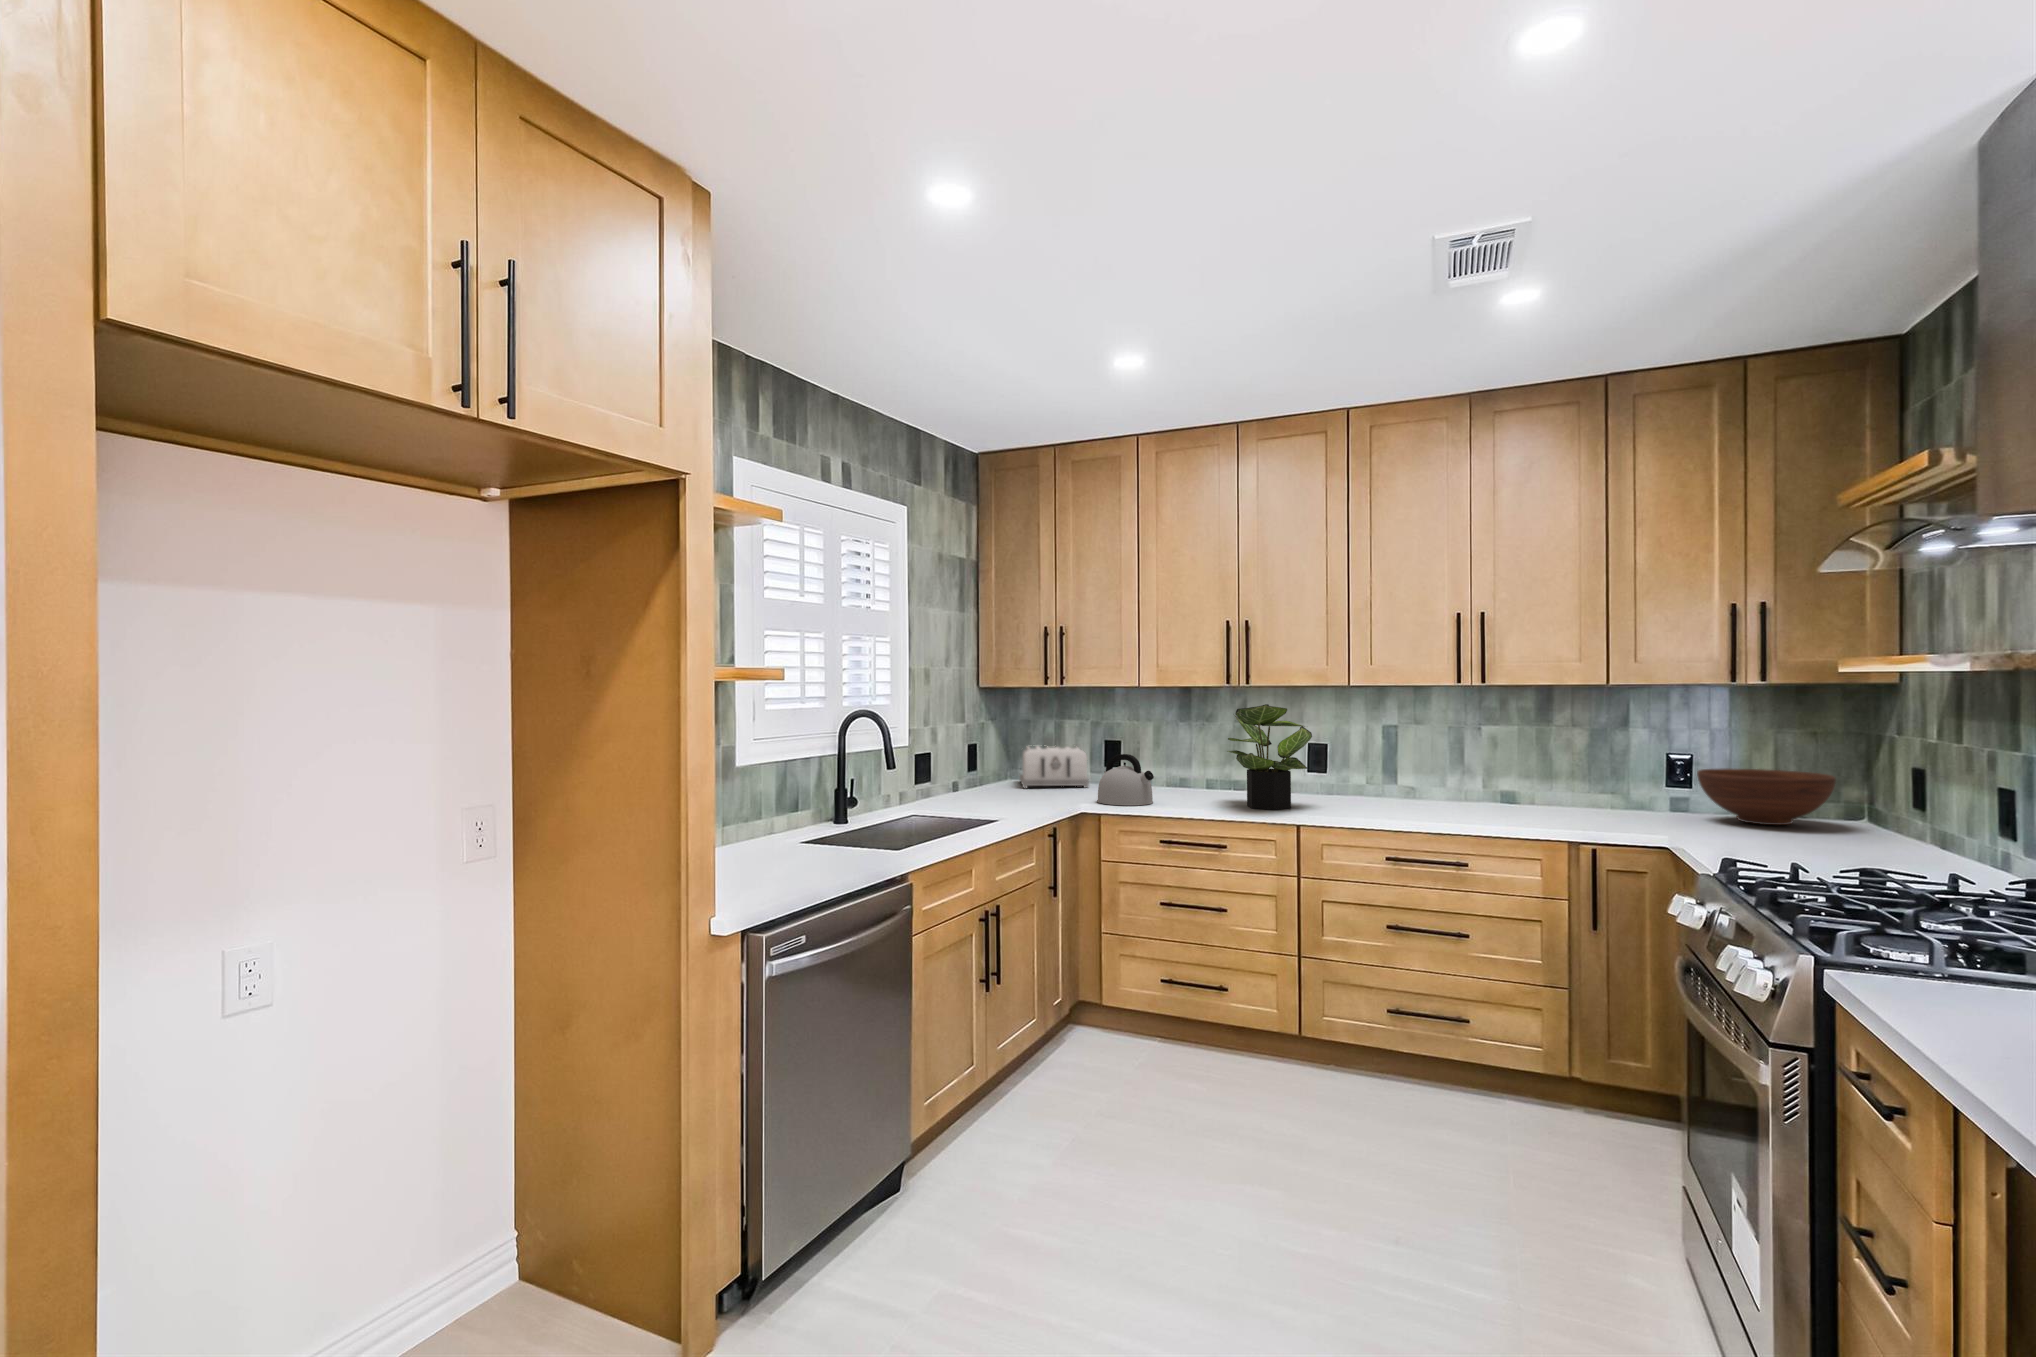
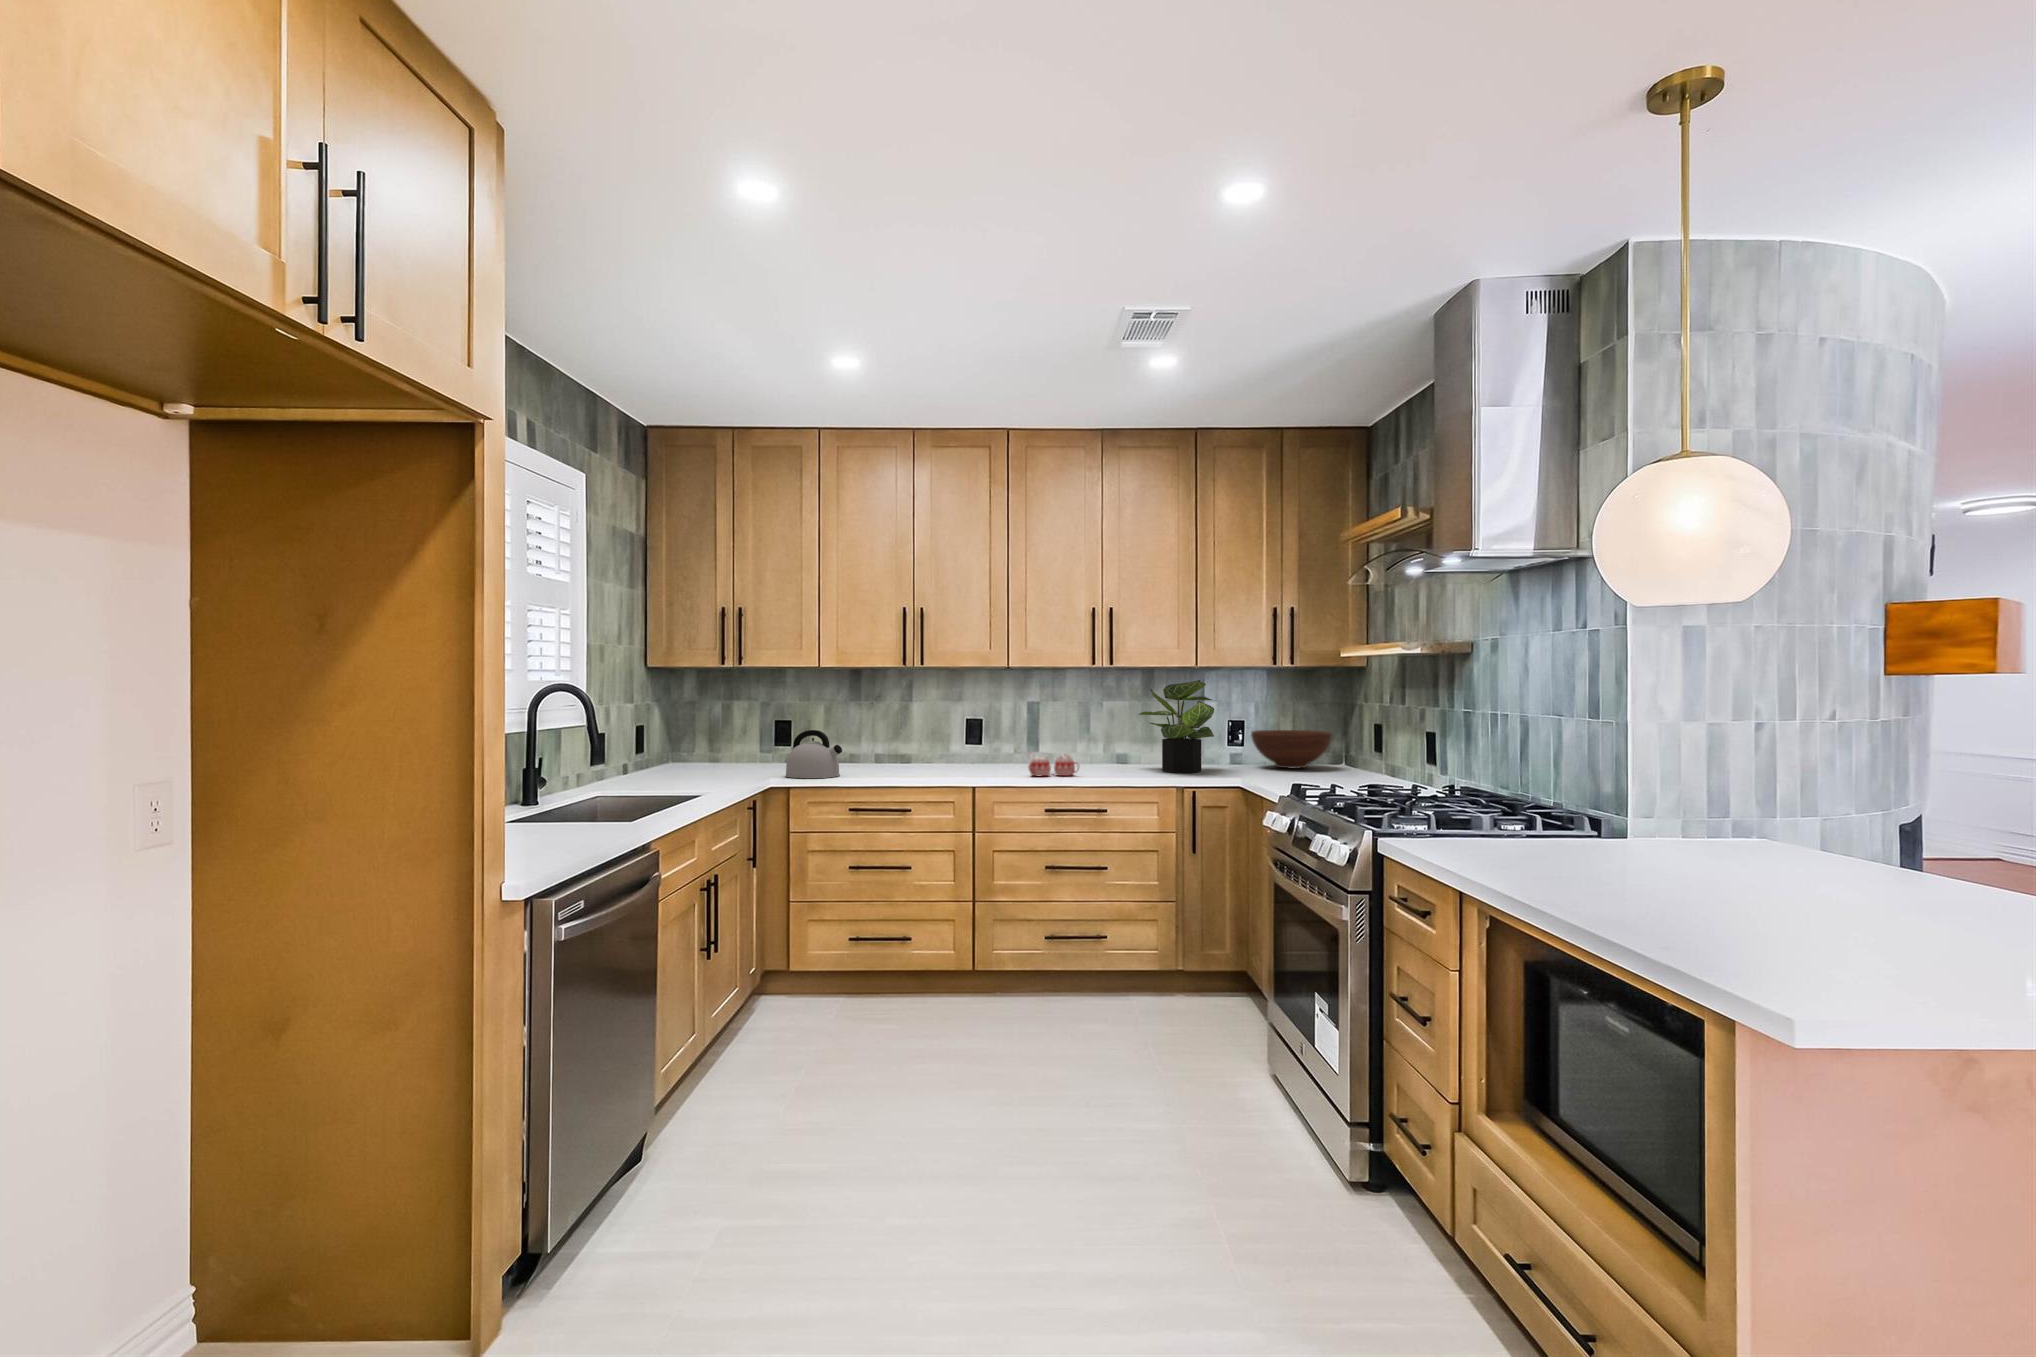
potted plant: present [1228,704,1312,810] -> present [1139,680,1214,773]
toaster: present [1020,746,1089,788] -> none [683,727,762,770]
mug: none [1364,787,1431,819] -> present [1029,753,1078,776]

